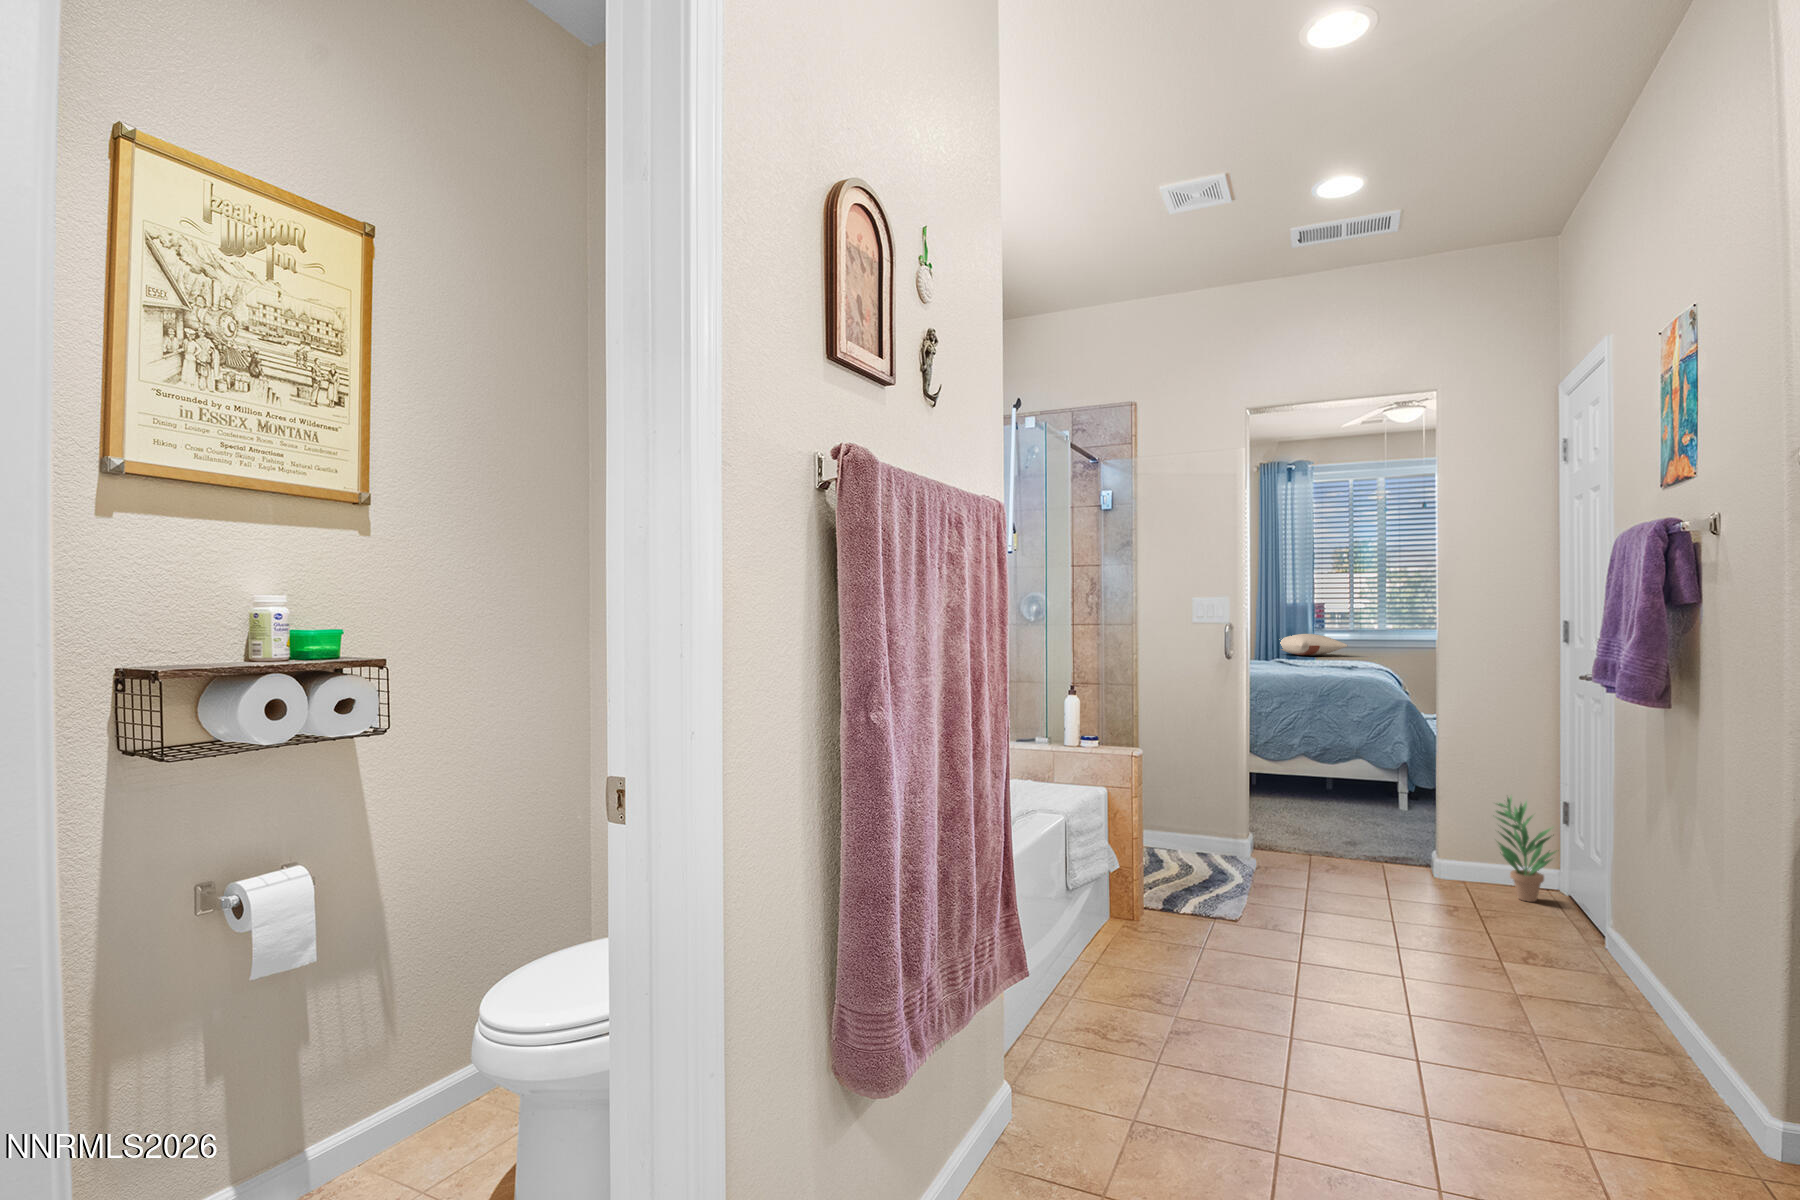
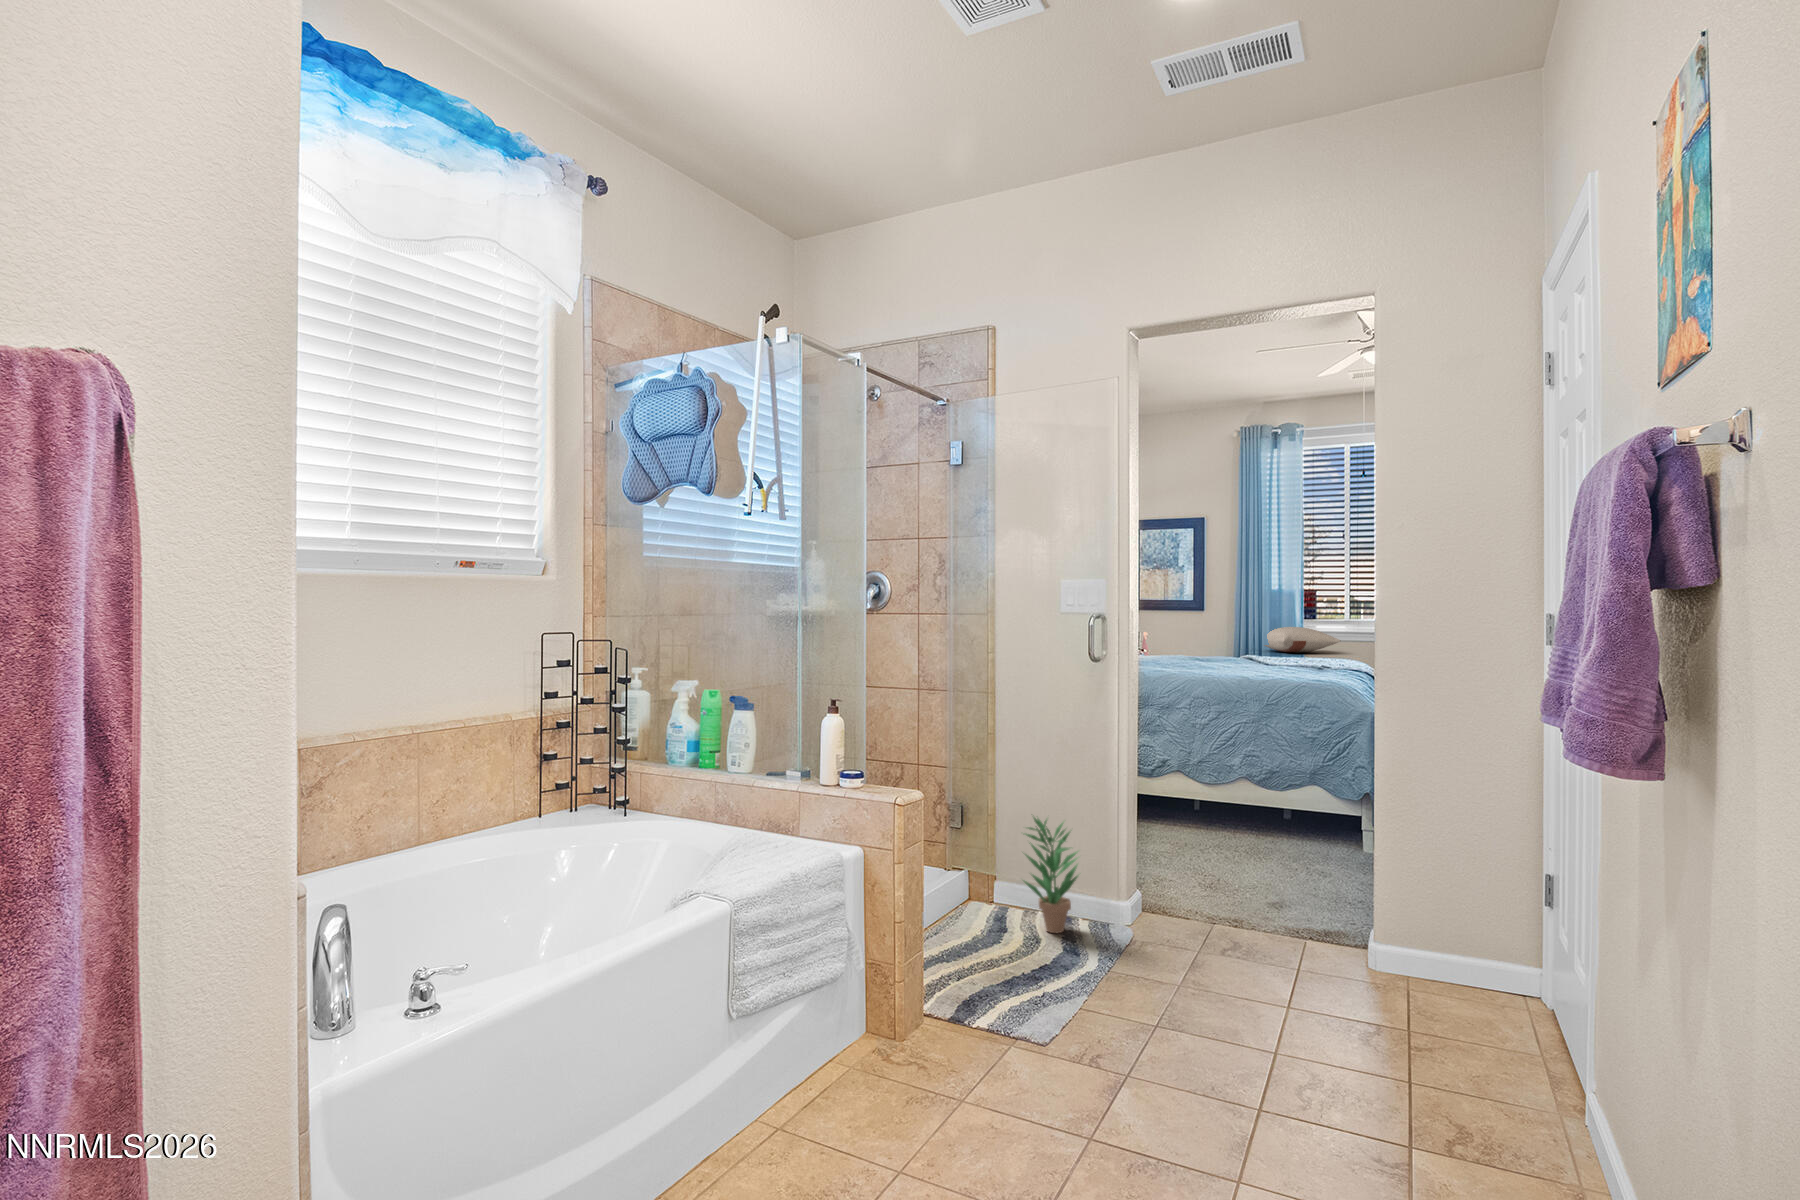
potted plant: present [1496,797,1555,902] -> present [1024,817,1078,933]

